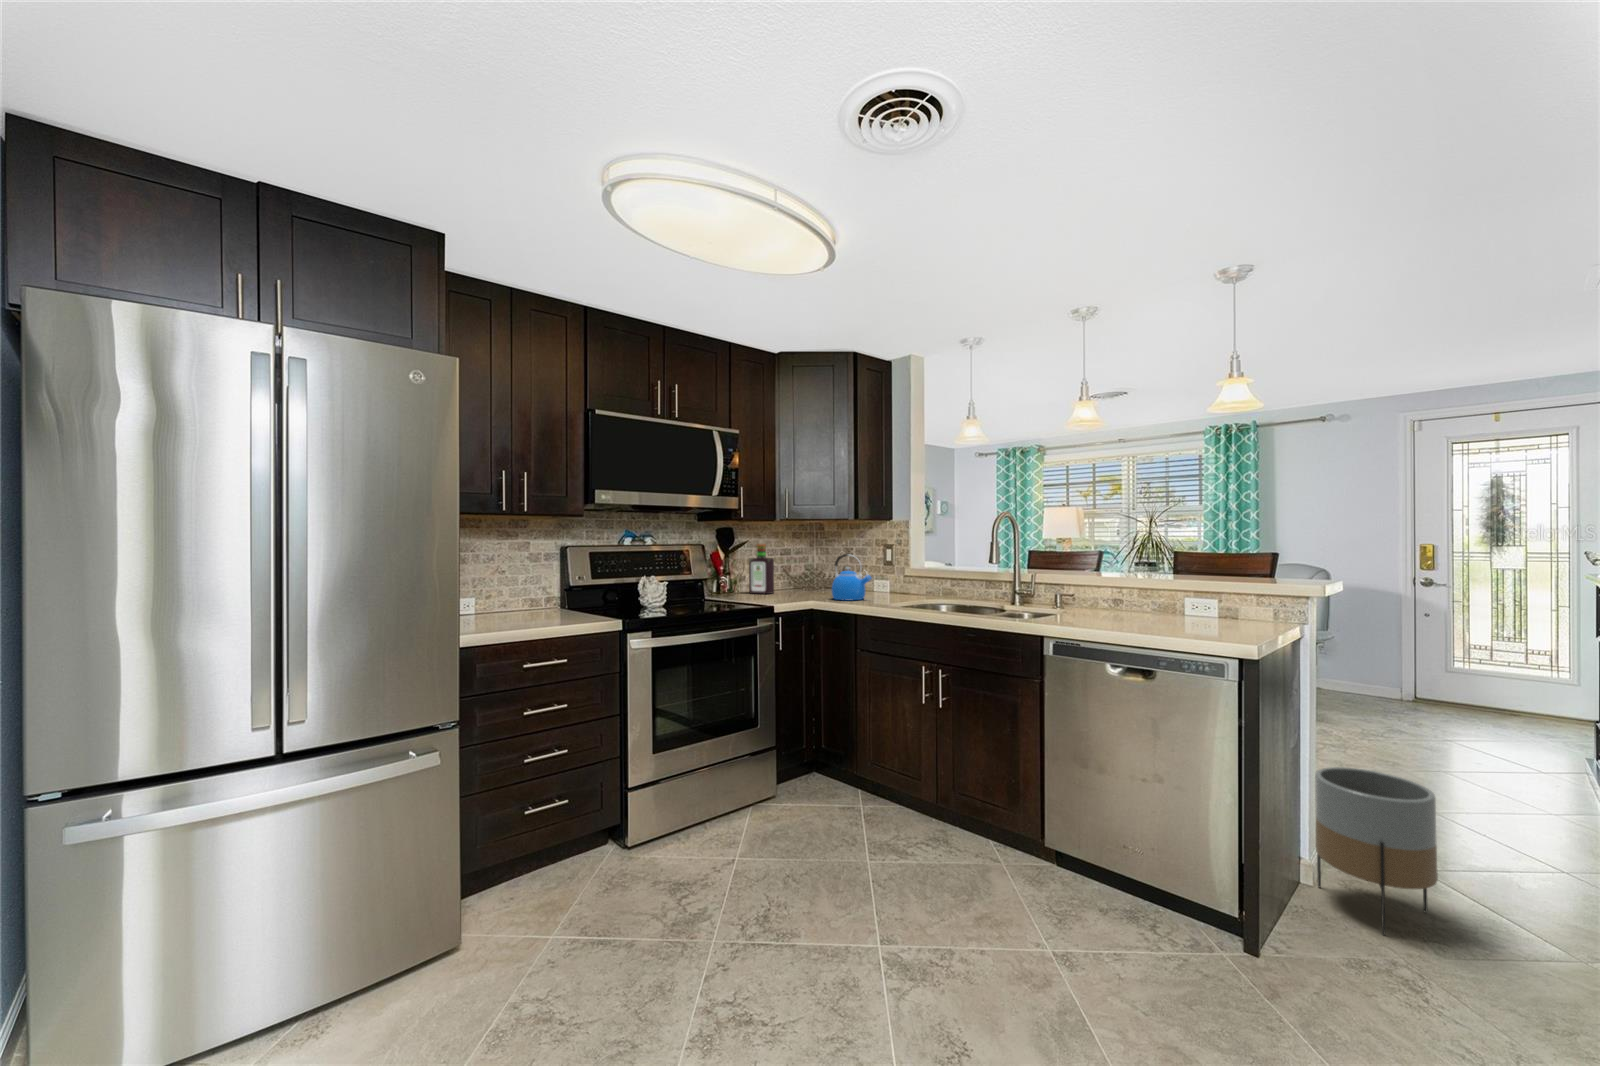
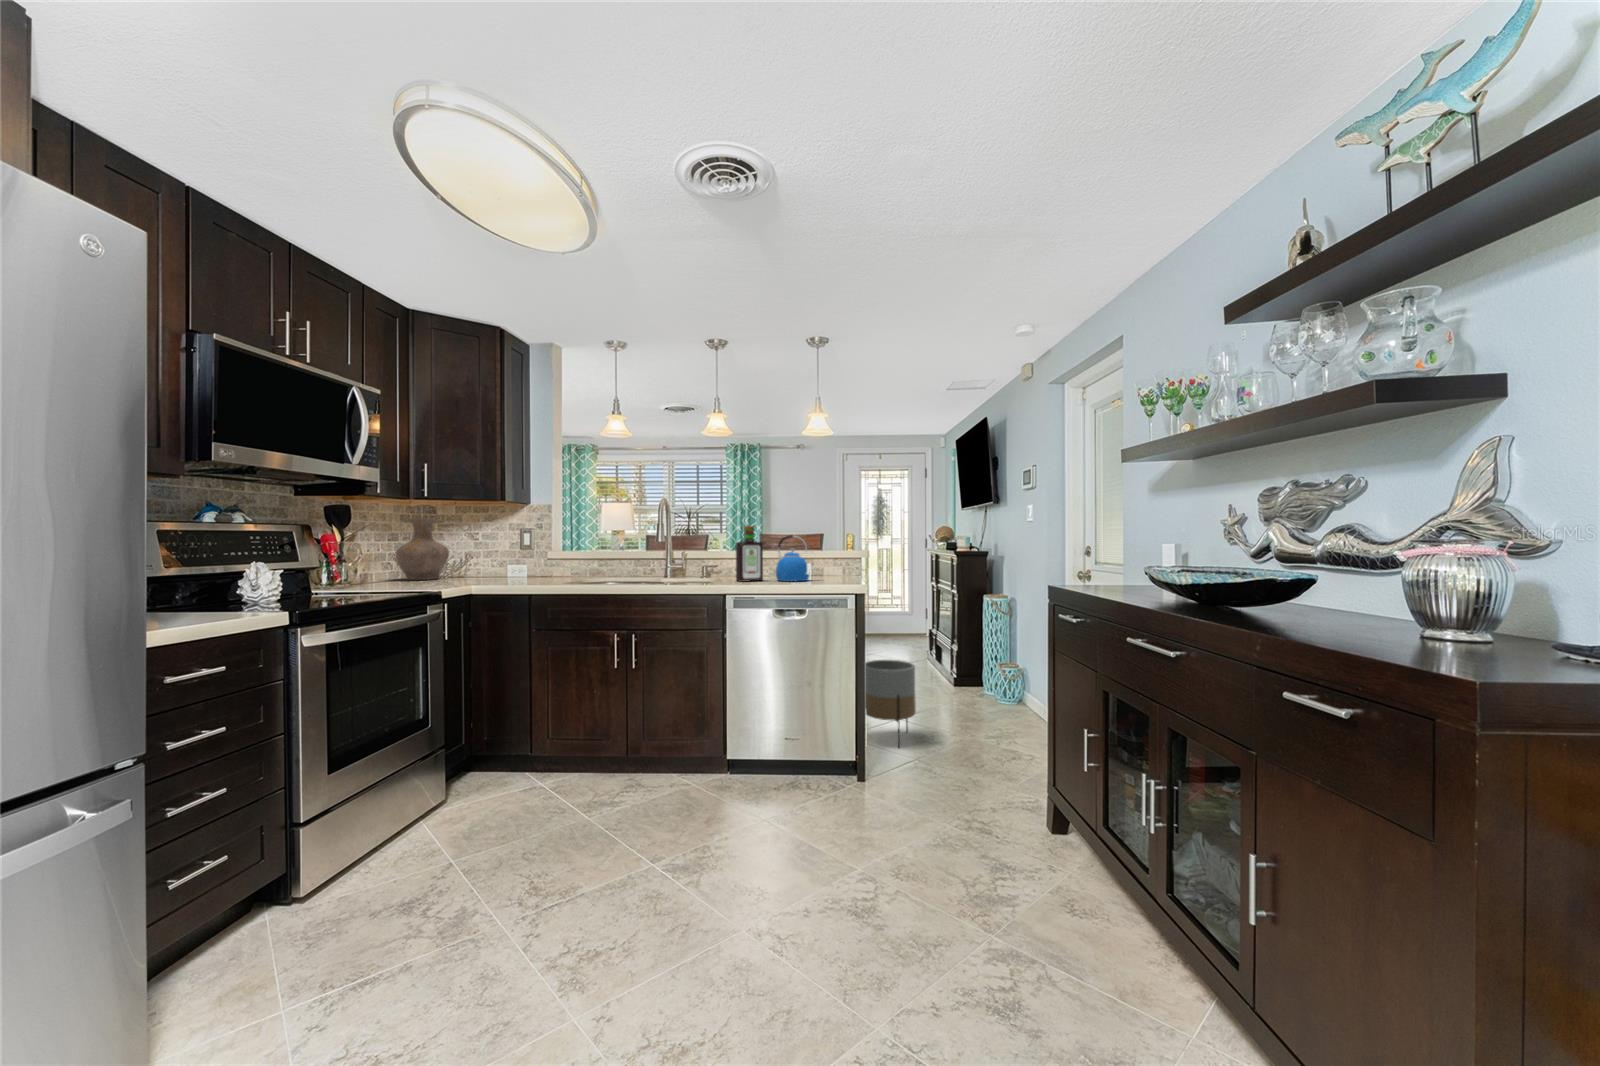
vase: none [786,536,827,591] -> present [396,518,449,580]
bottle: present [749,544,774,594] -> present [736,526,763,582]
kettle: present [832,554,871,600] -> present [776,535,809,581]

